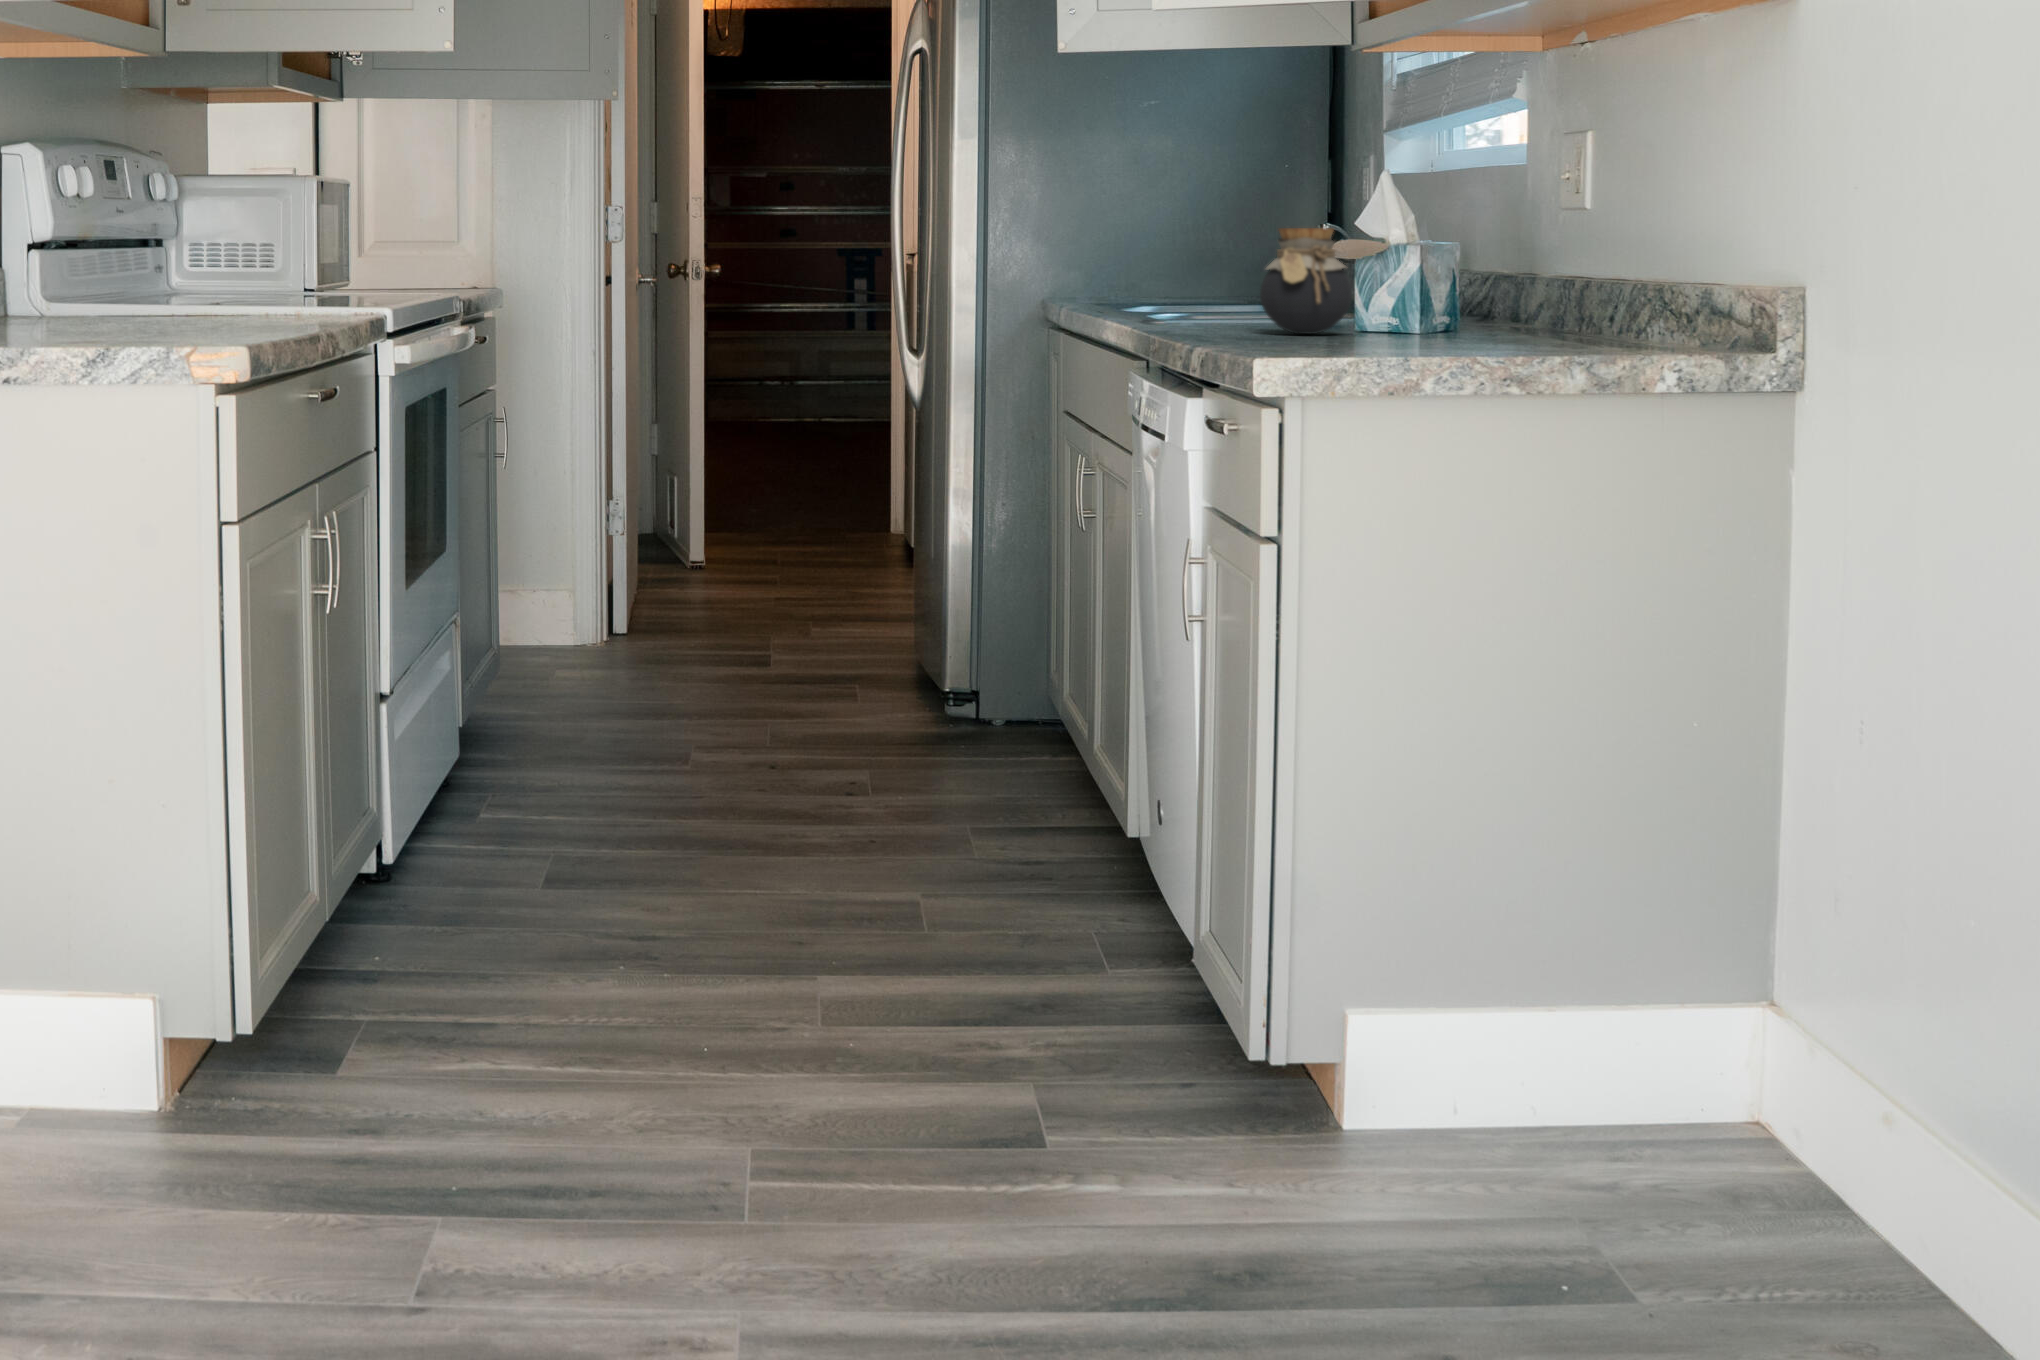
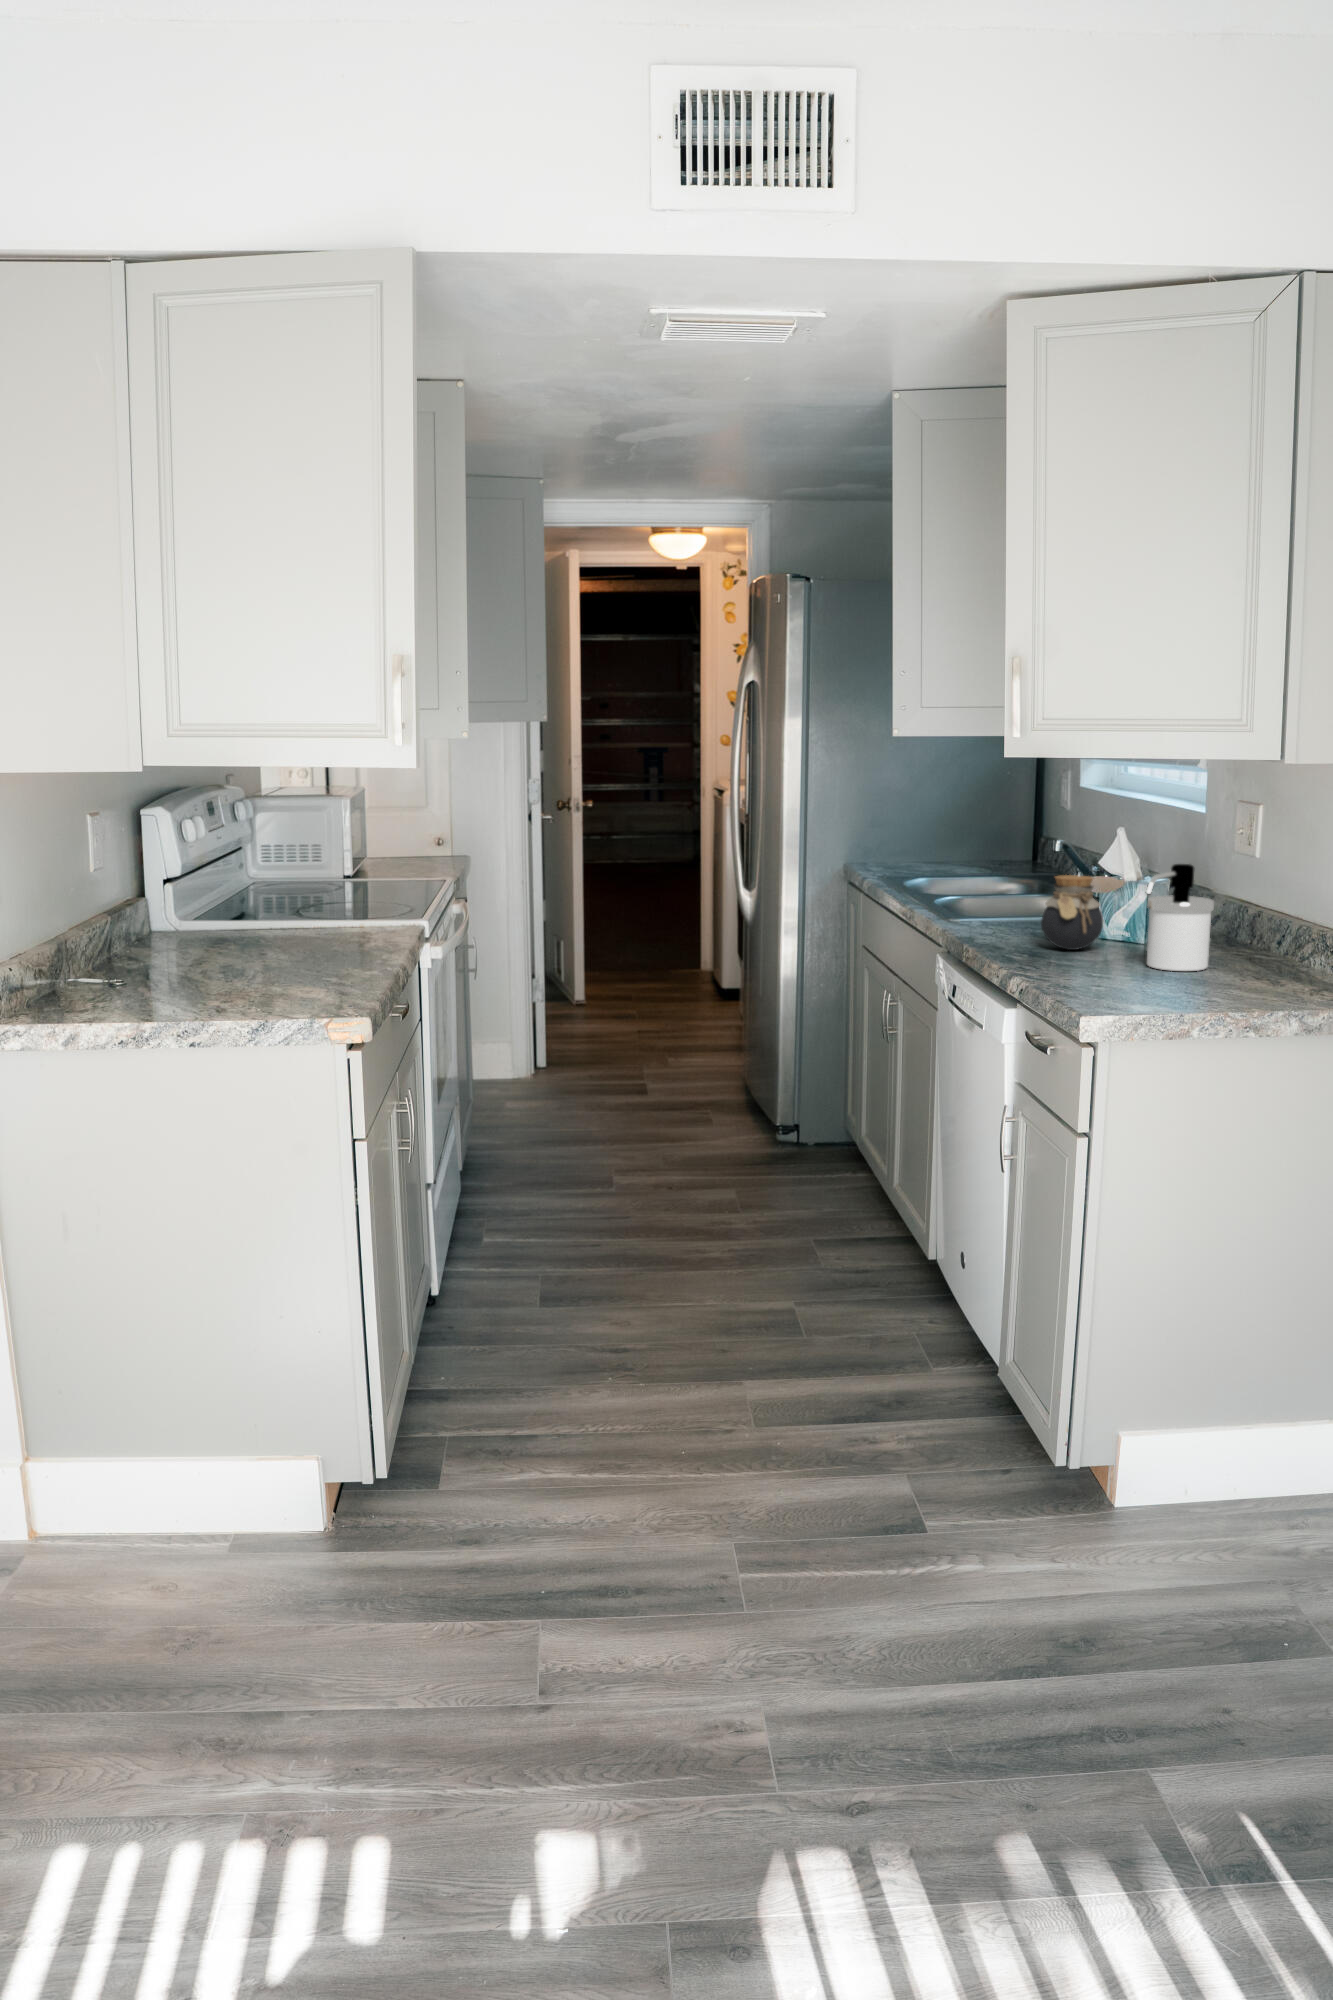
soap dispenser: none [1387,191,1498,343] -> present [1146,864,1214,971]

